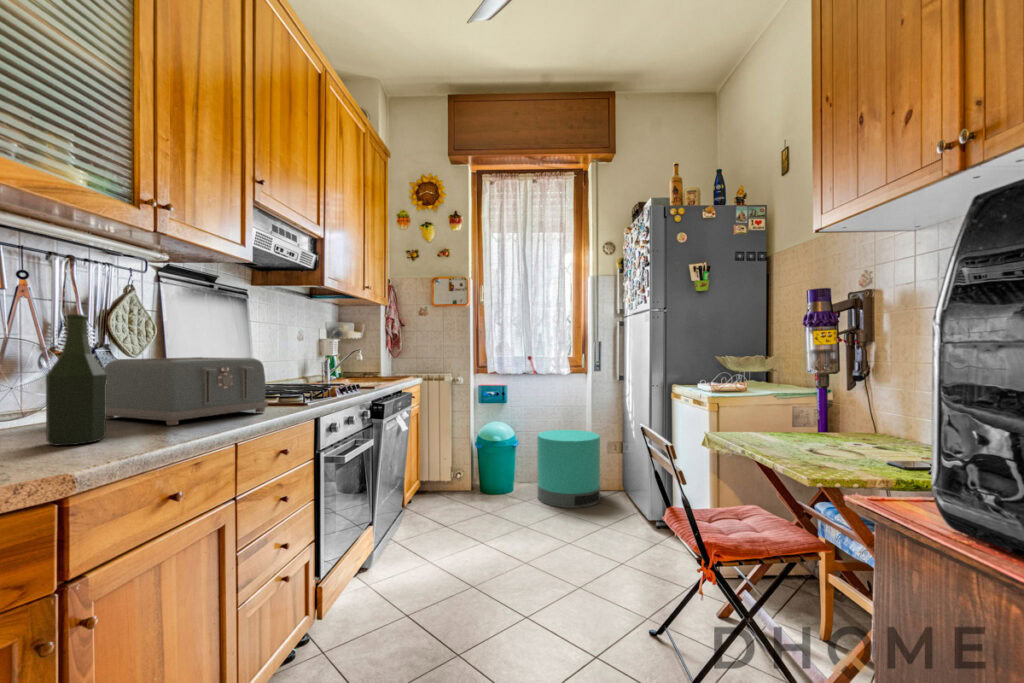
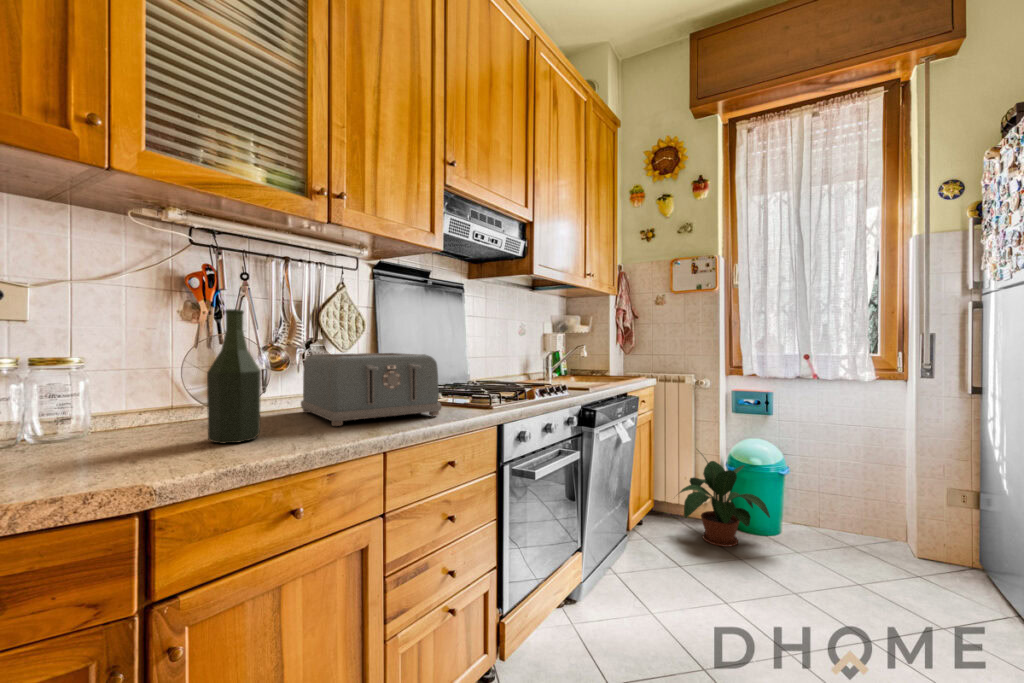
trash can: present [537,430,600,508] -> none [818,458,931,580]
potted plant: none [436,433,507,509] -> present [680,450,770,547]

